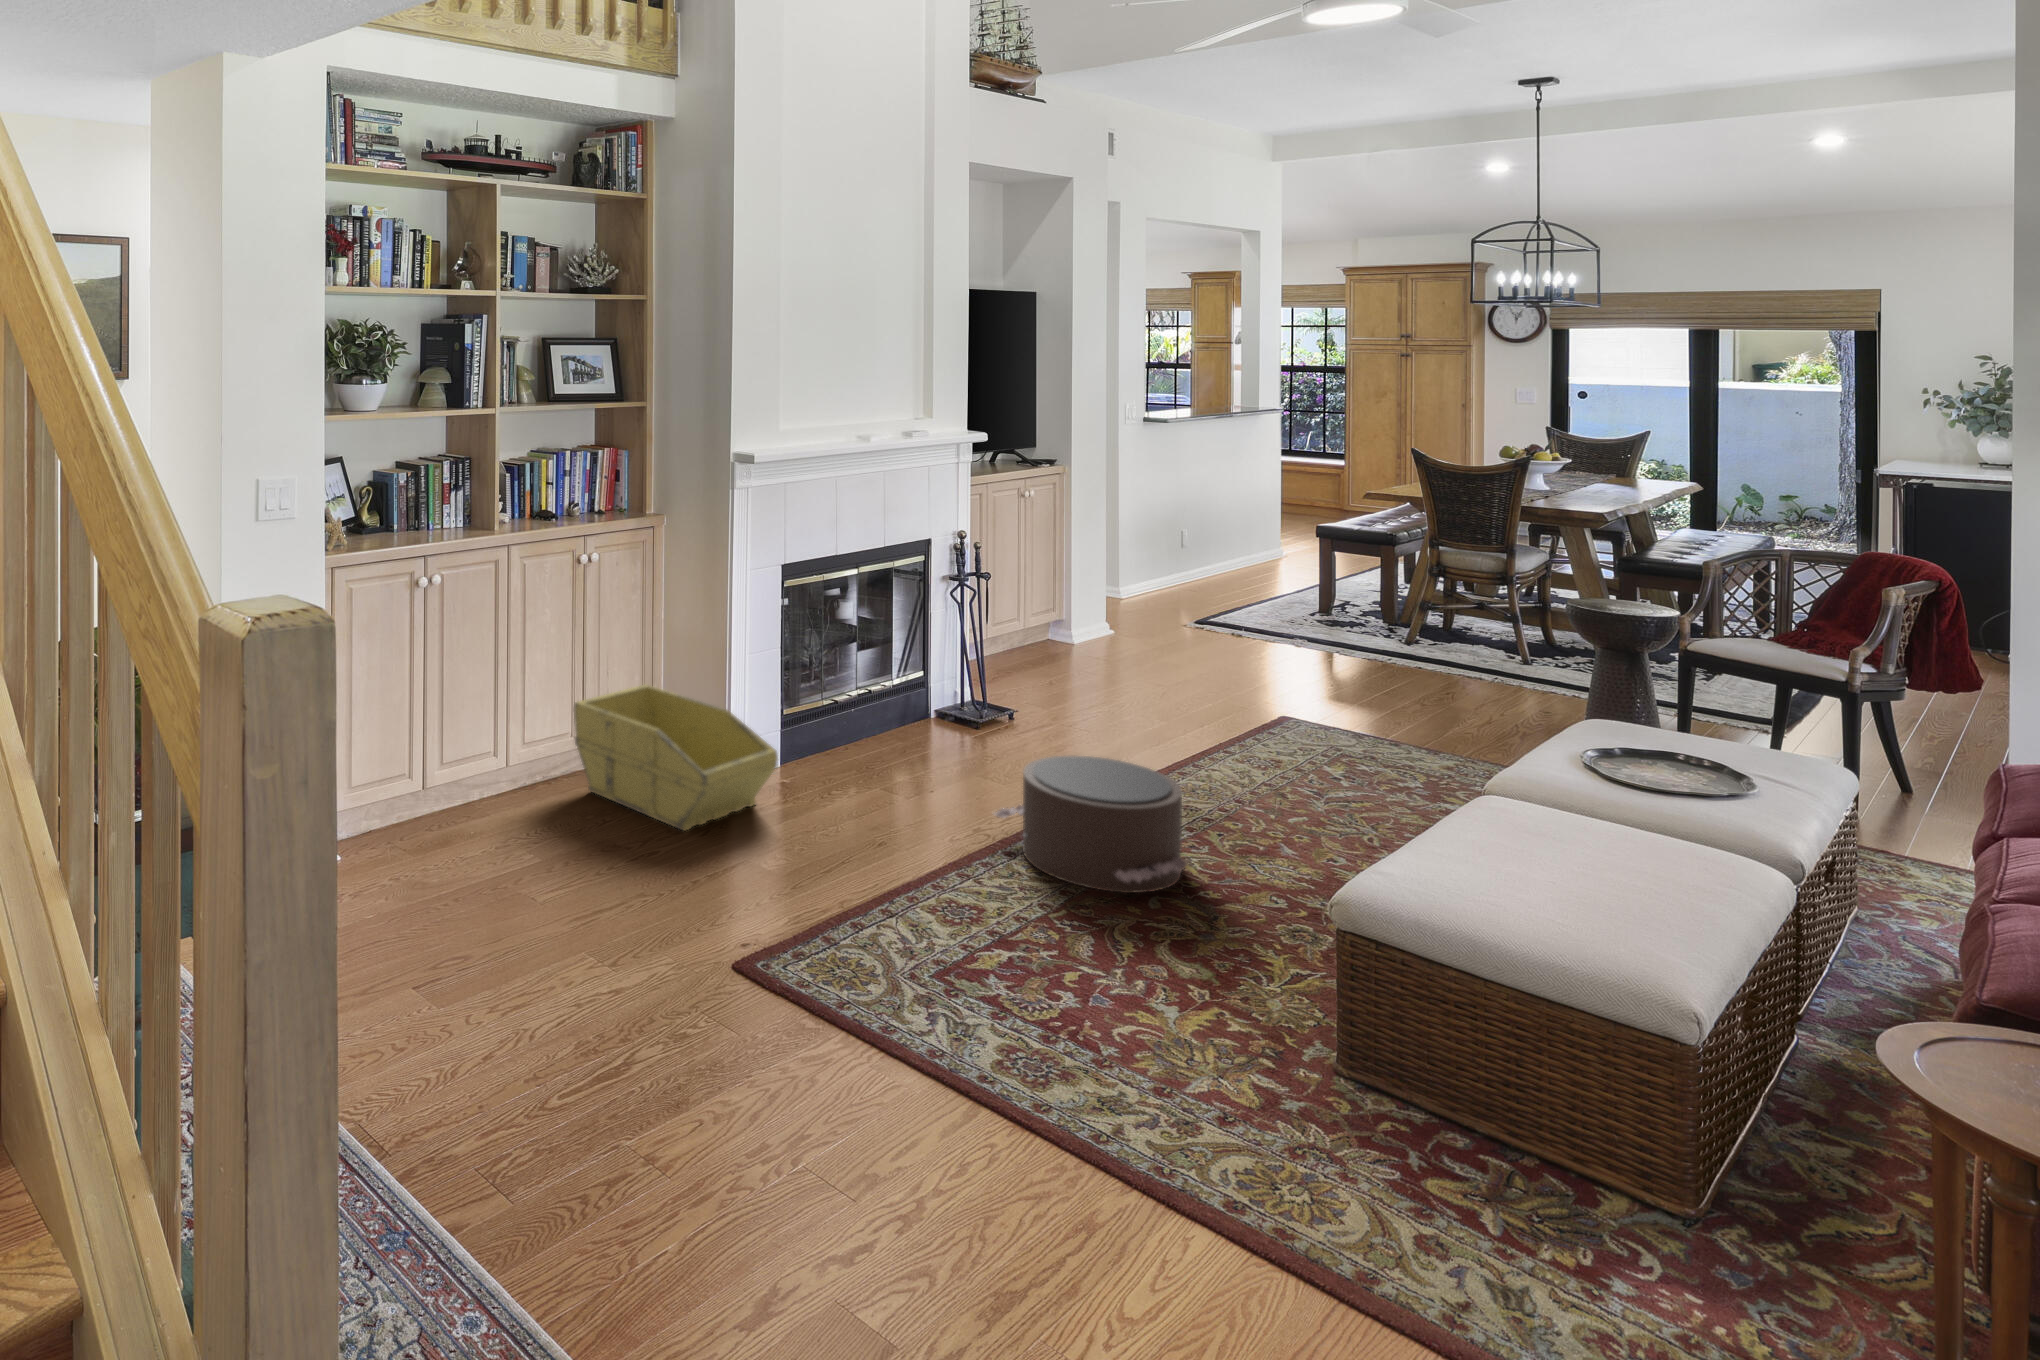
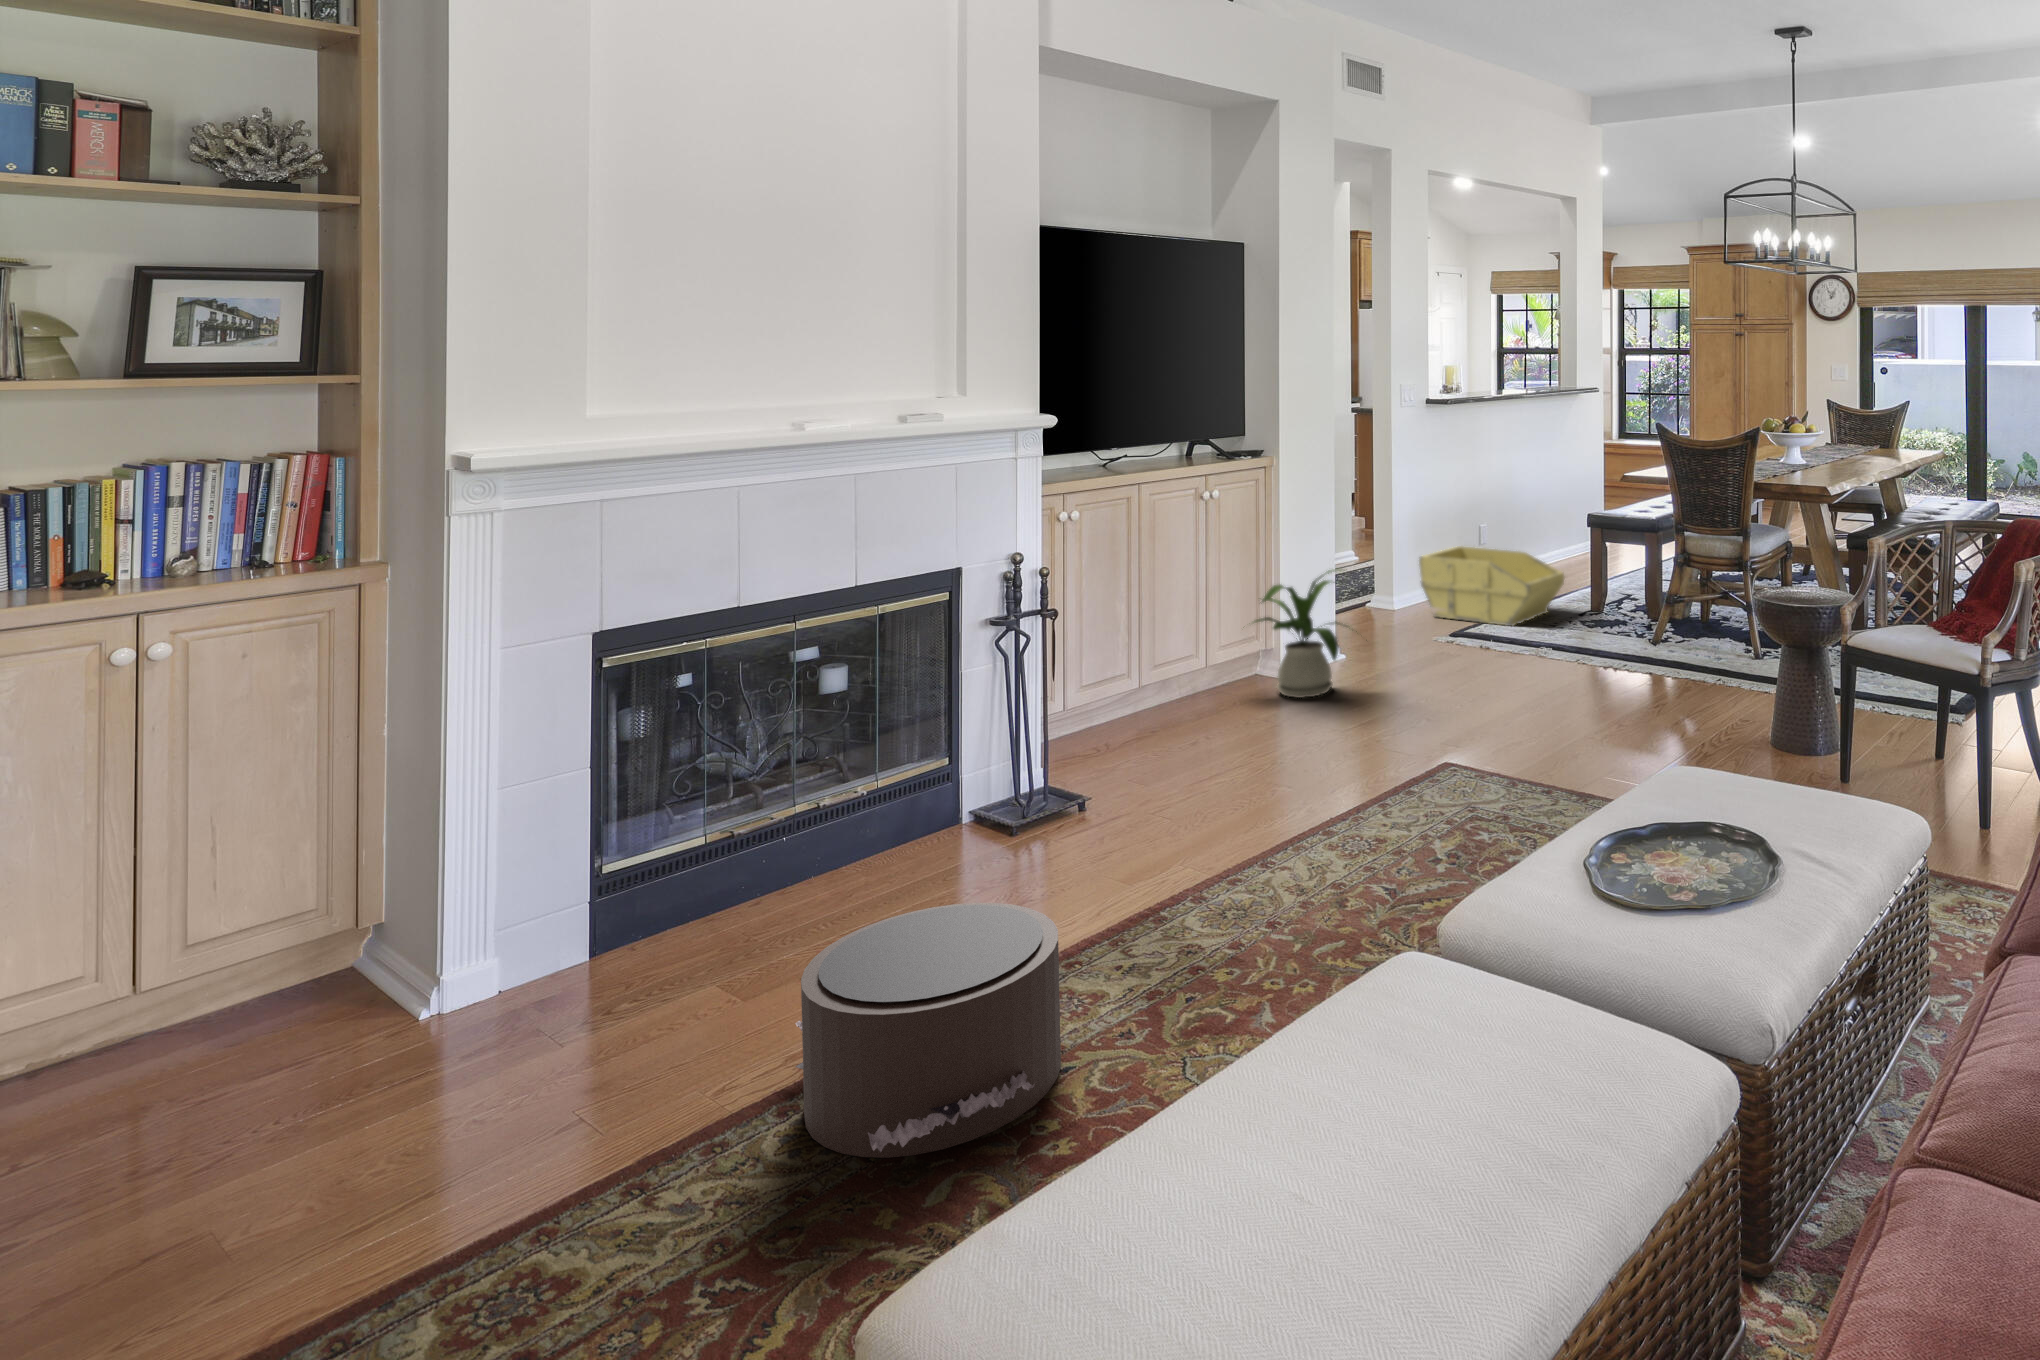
house plant: none [1046,556,1164,656] -> present [1243,569,1357,698]
storage bin: present [574,685,778,830] -> present [1419,546,1564,626]

